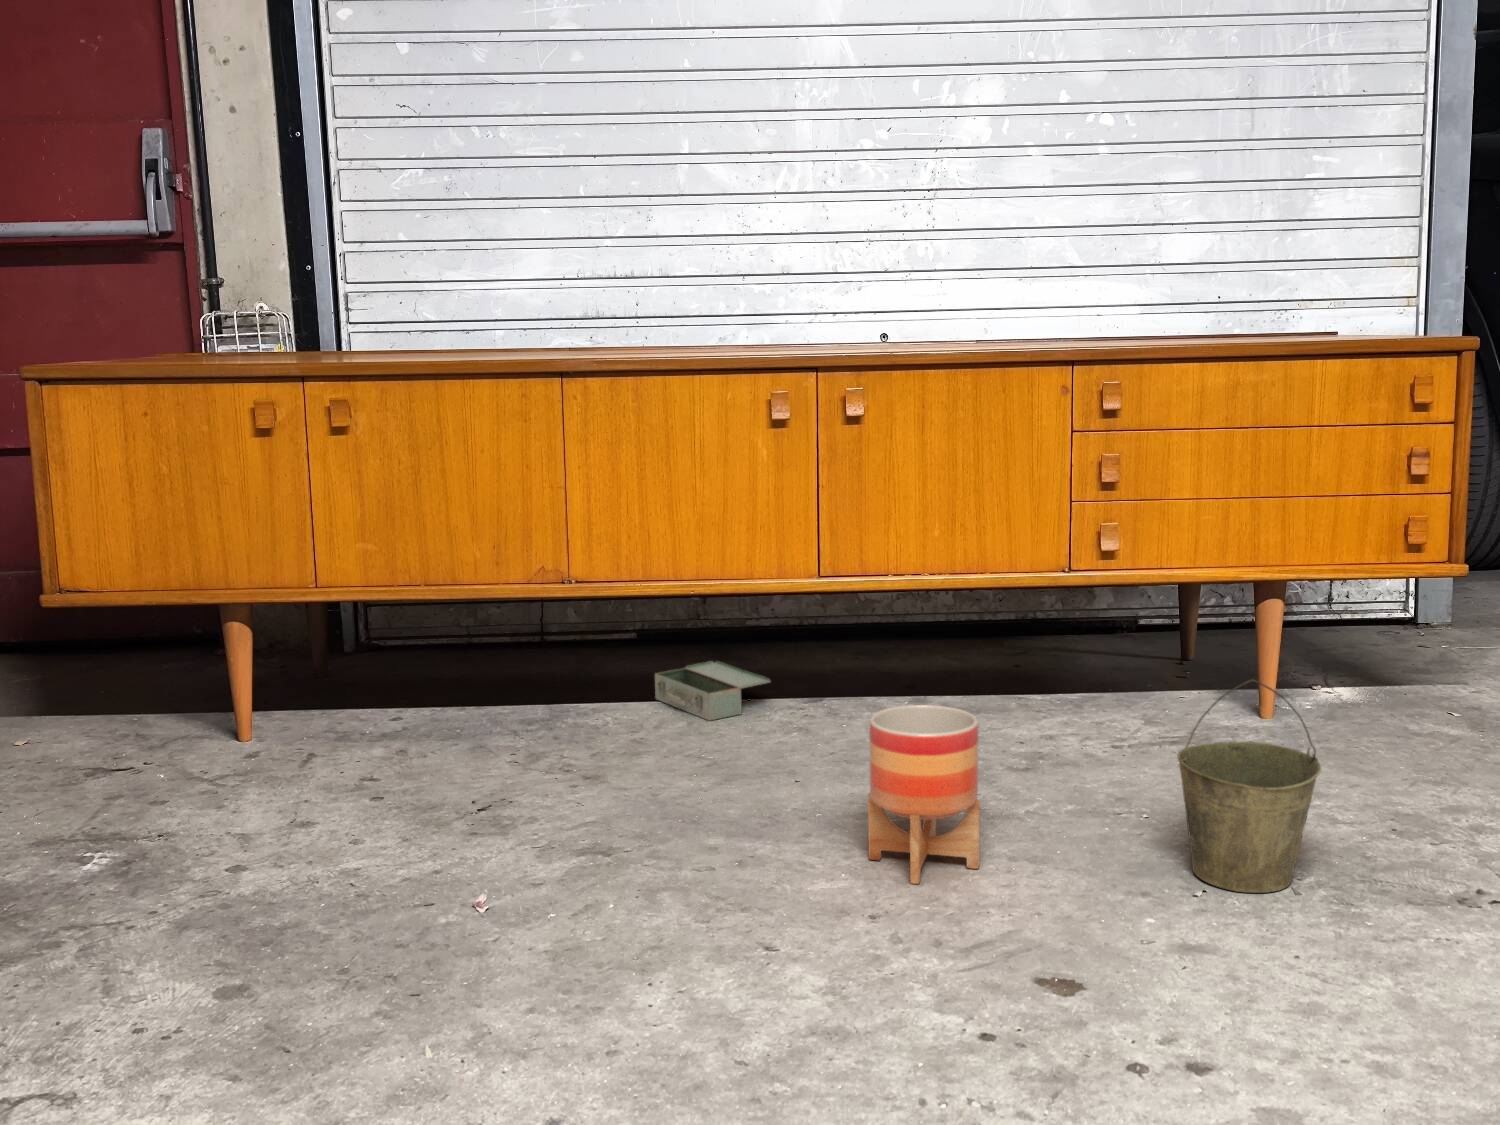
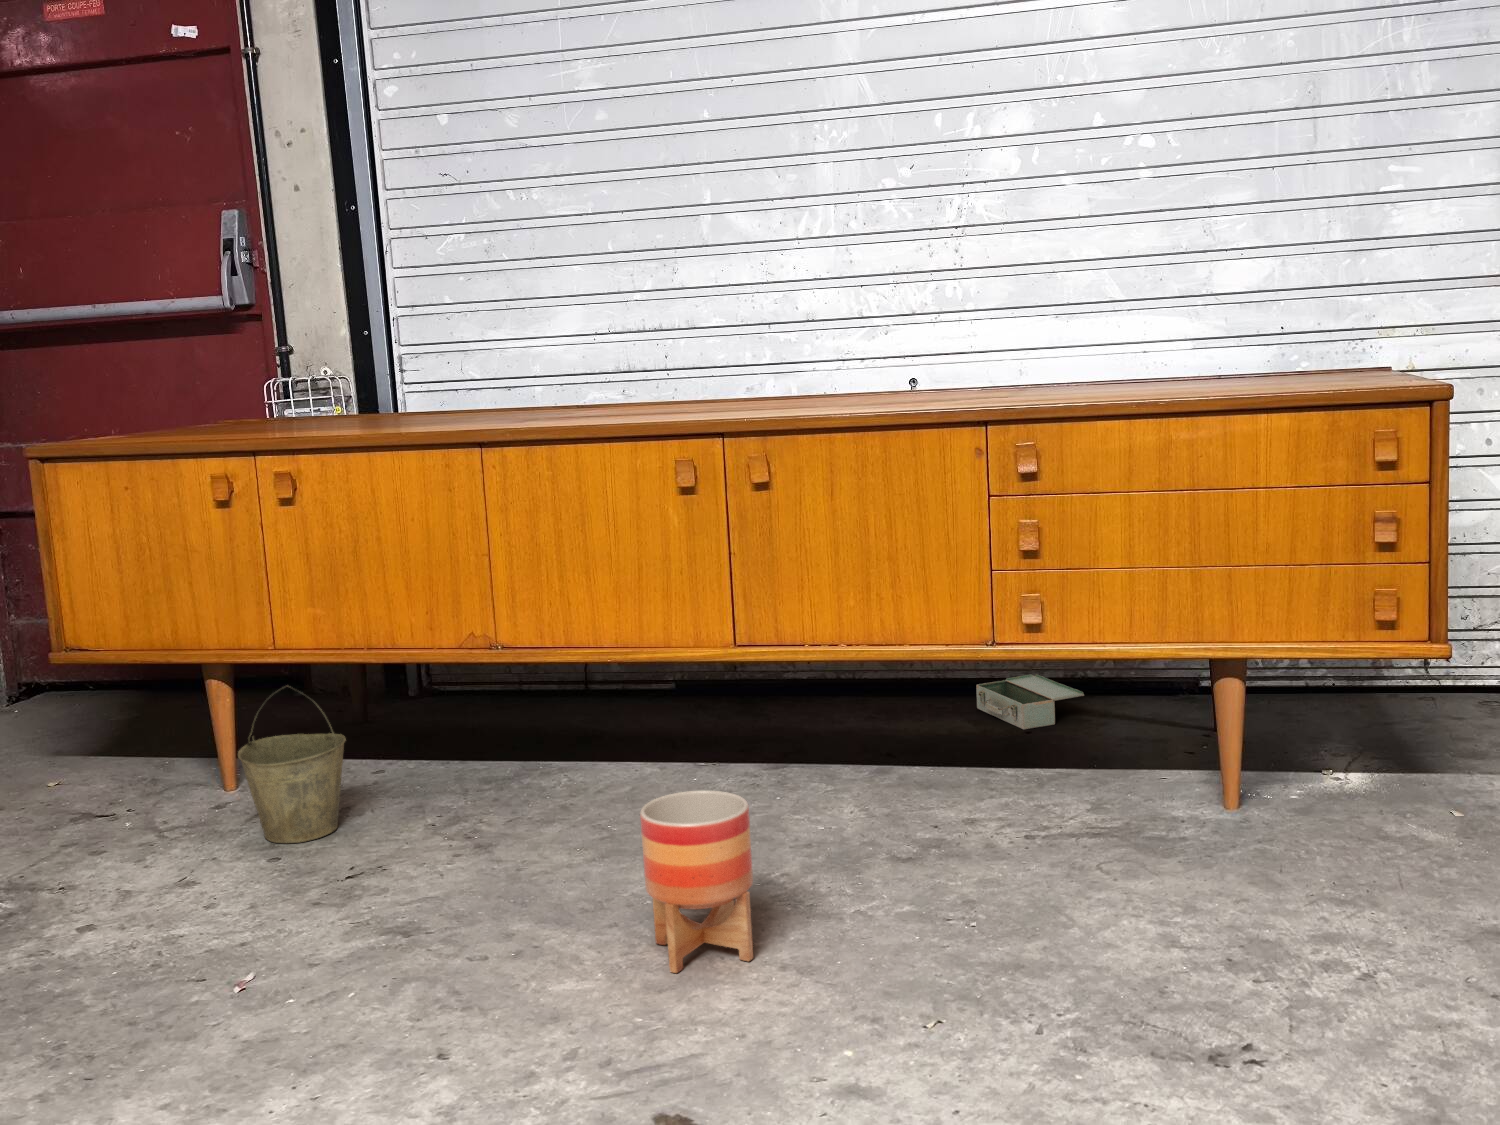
toolbox: present [655,661,770,720] -> present [976,674,1084,729]
bucket: present [1177,680,1321,893] -> present [238,686,346,843]

